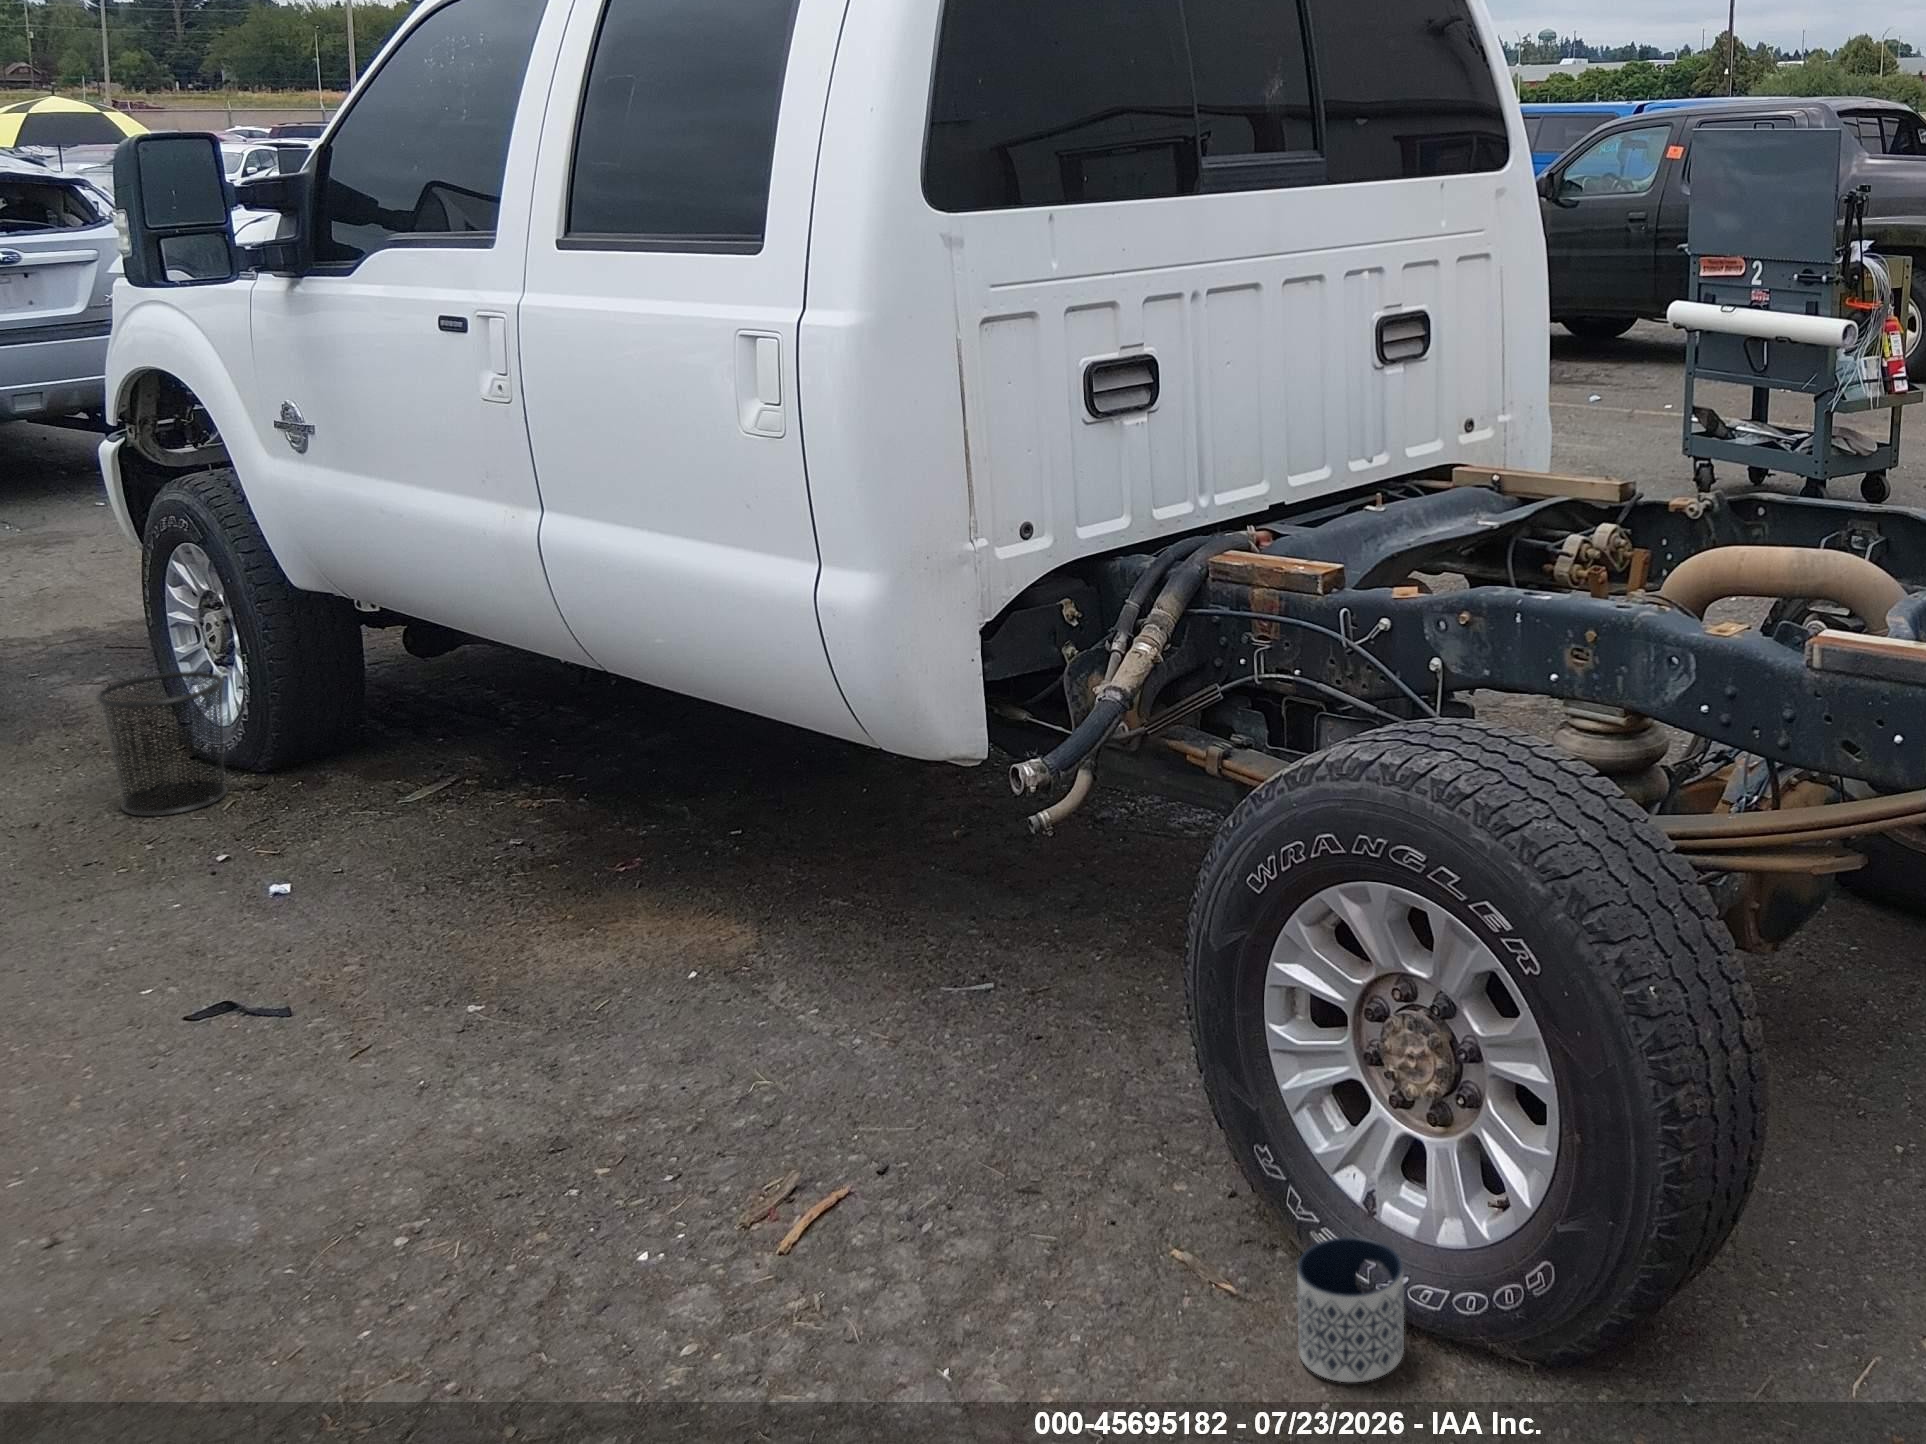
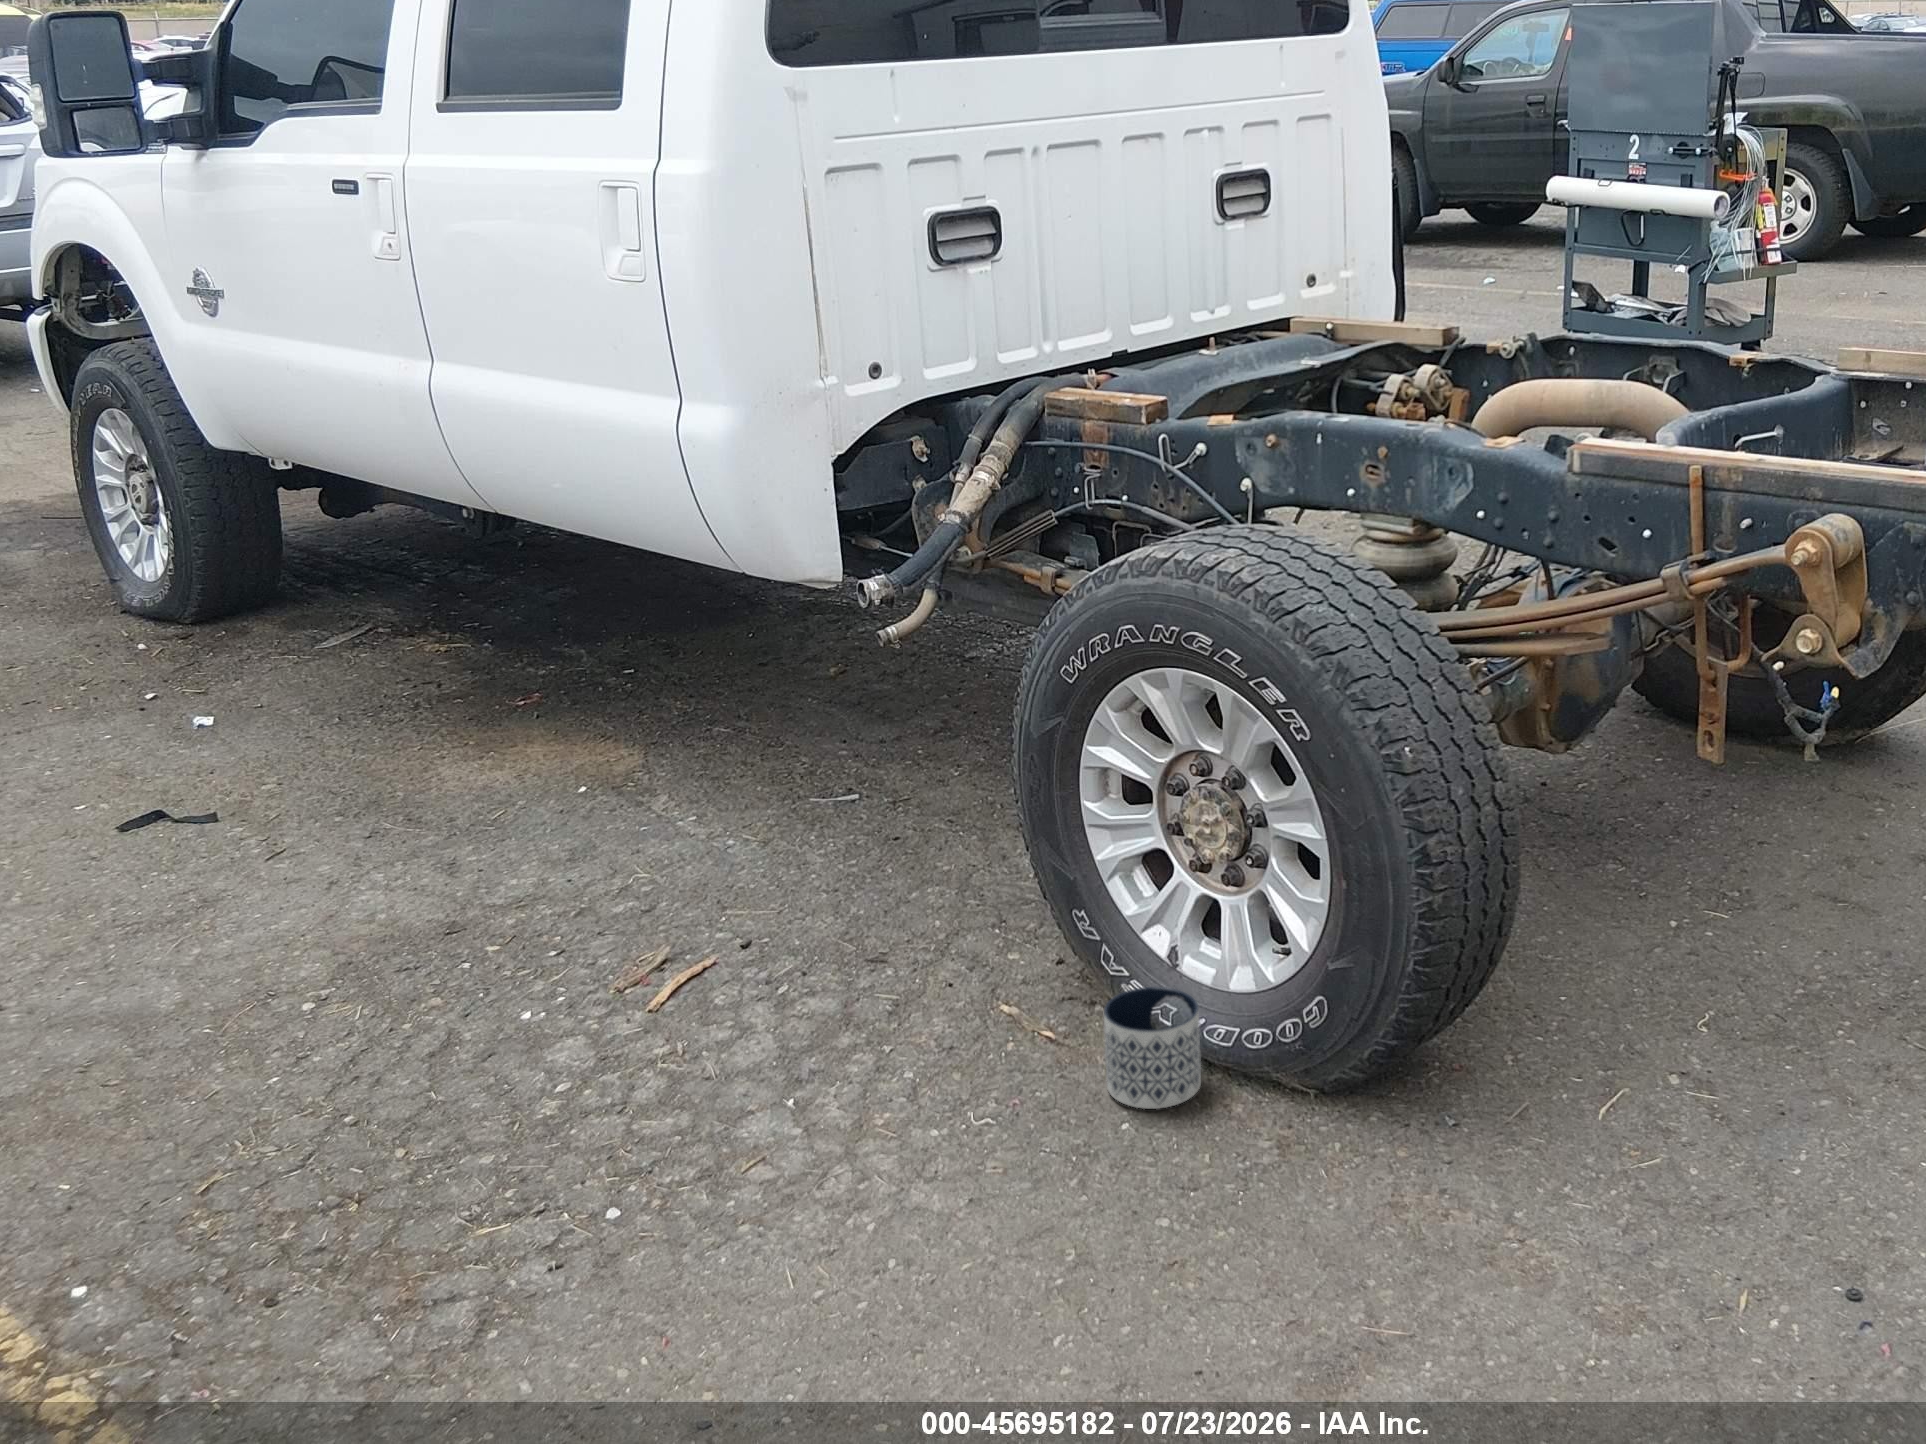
waste bin: present [97,671,227,816] -> none [29,530,154,664]

